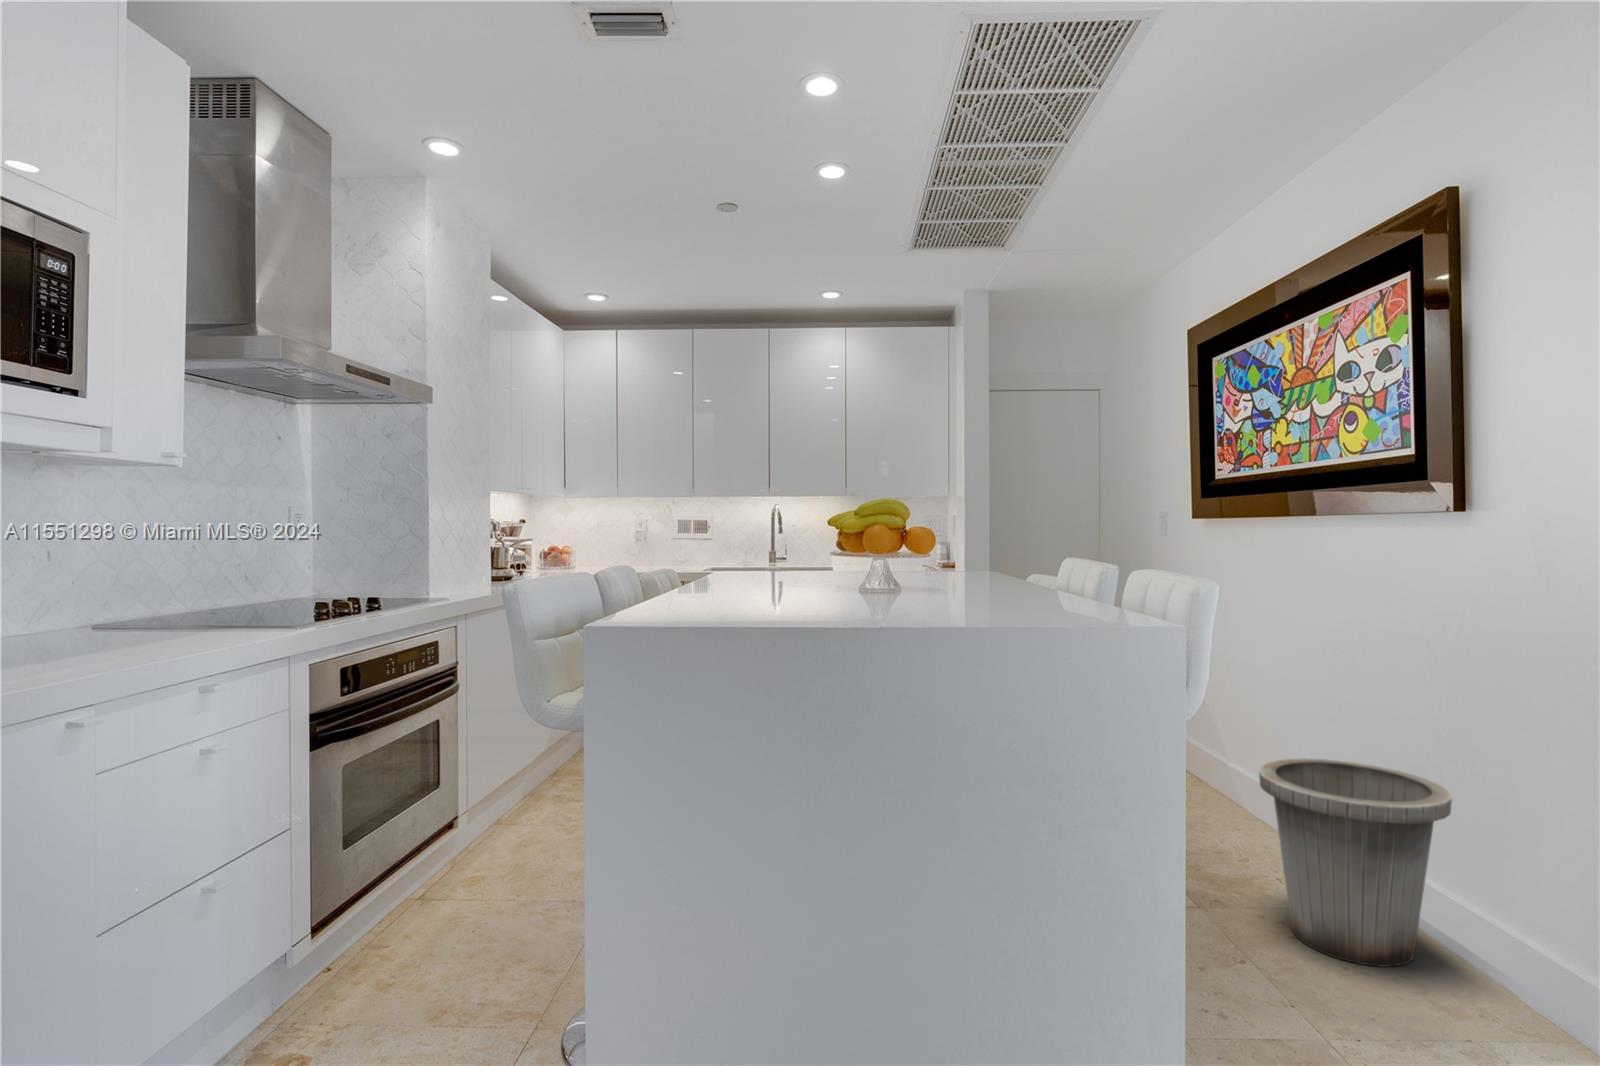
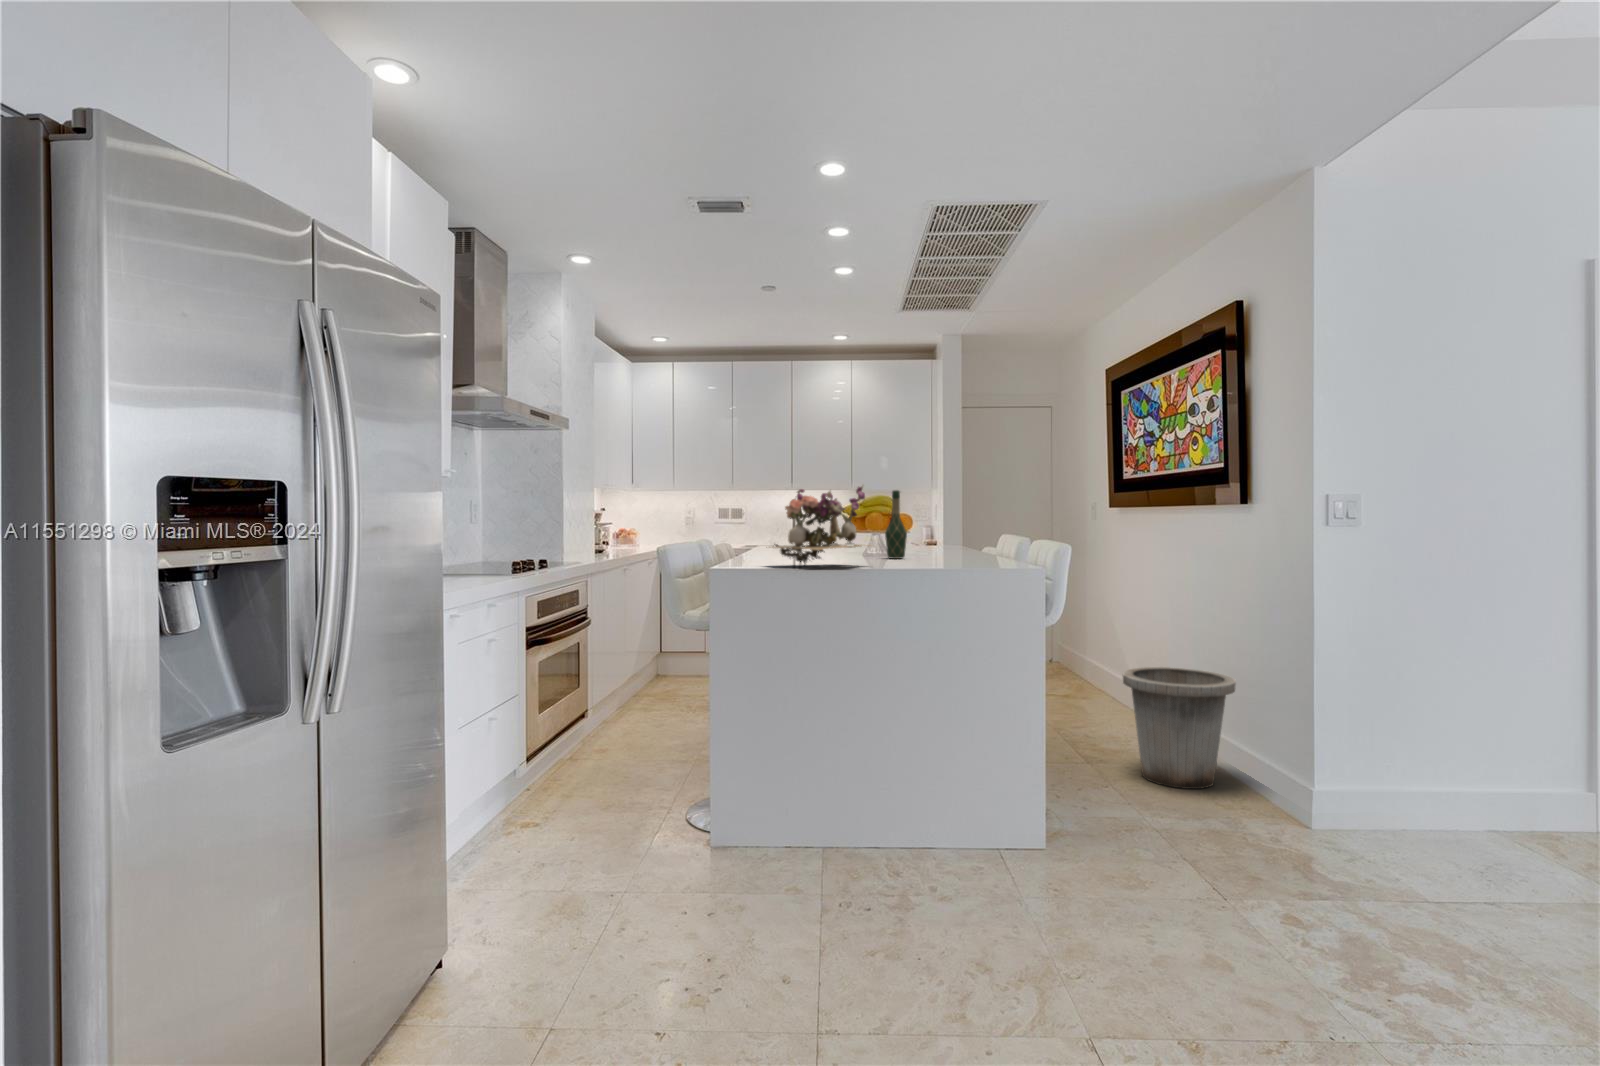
flower arrangement: none [691,478,878,620] -> present [772,486,865,564]
wine bottle: none [894,491,928,597] -> present [885,490,907,559]

